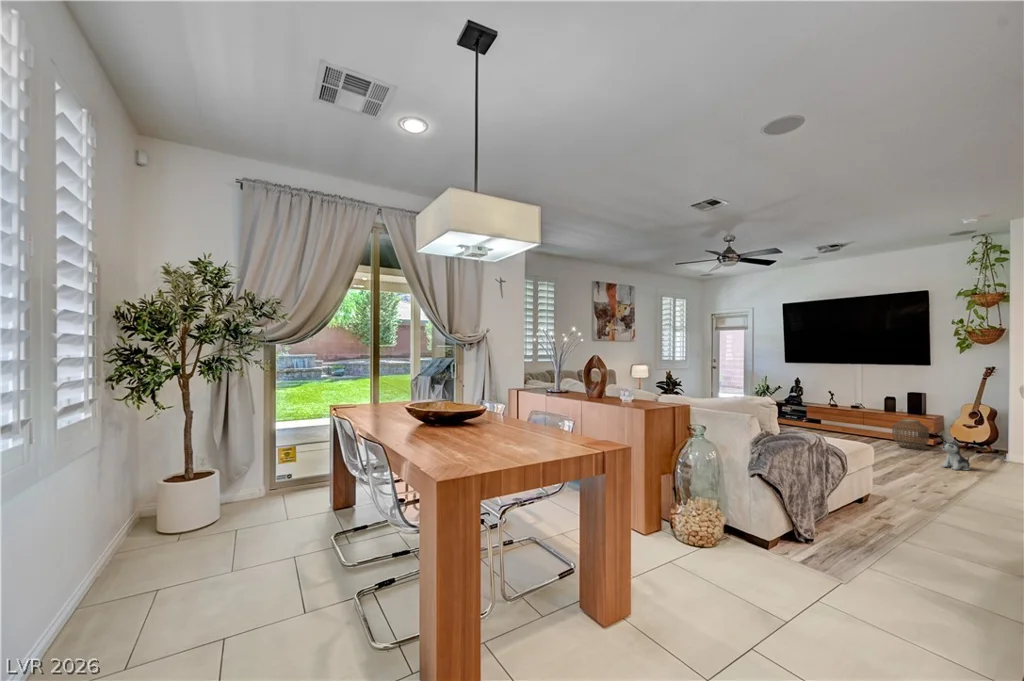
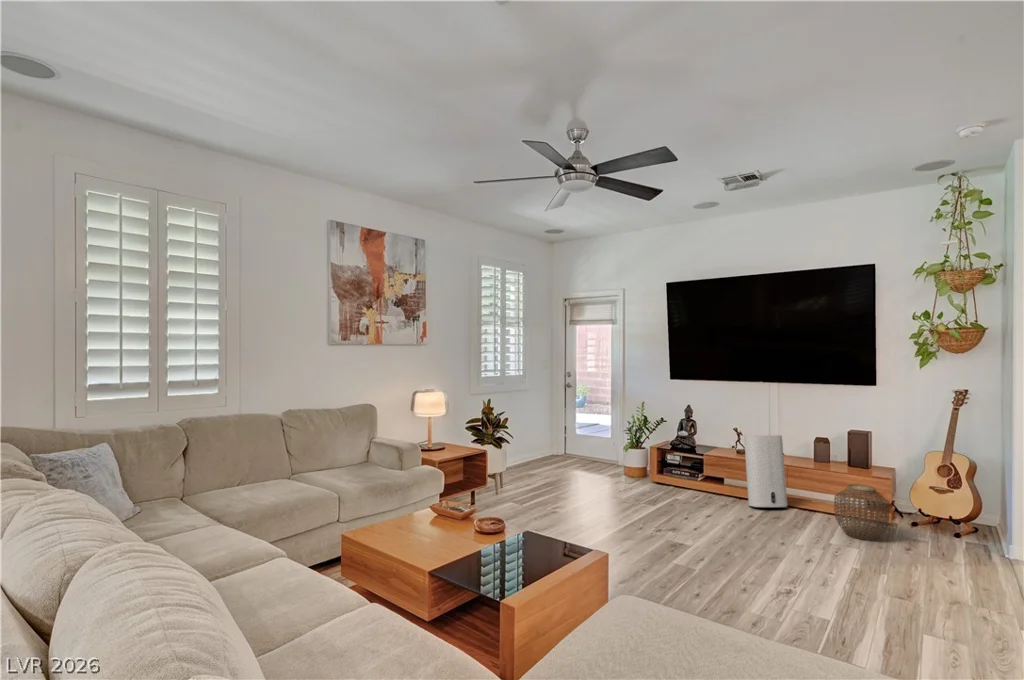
air purifier: none [835,393,864,436] -> present [744,435,787,507]
plush toy: present [941,440,970,470] -> none [932,543,980,605]

